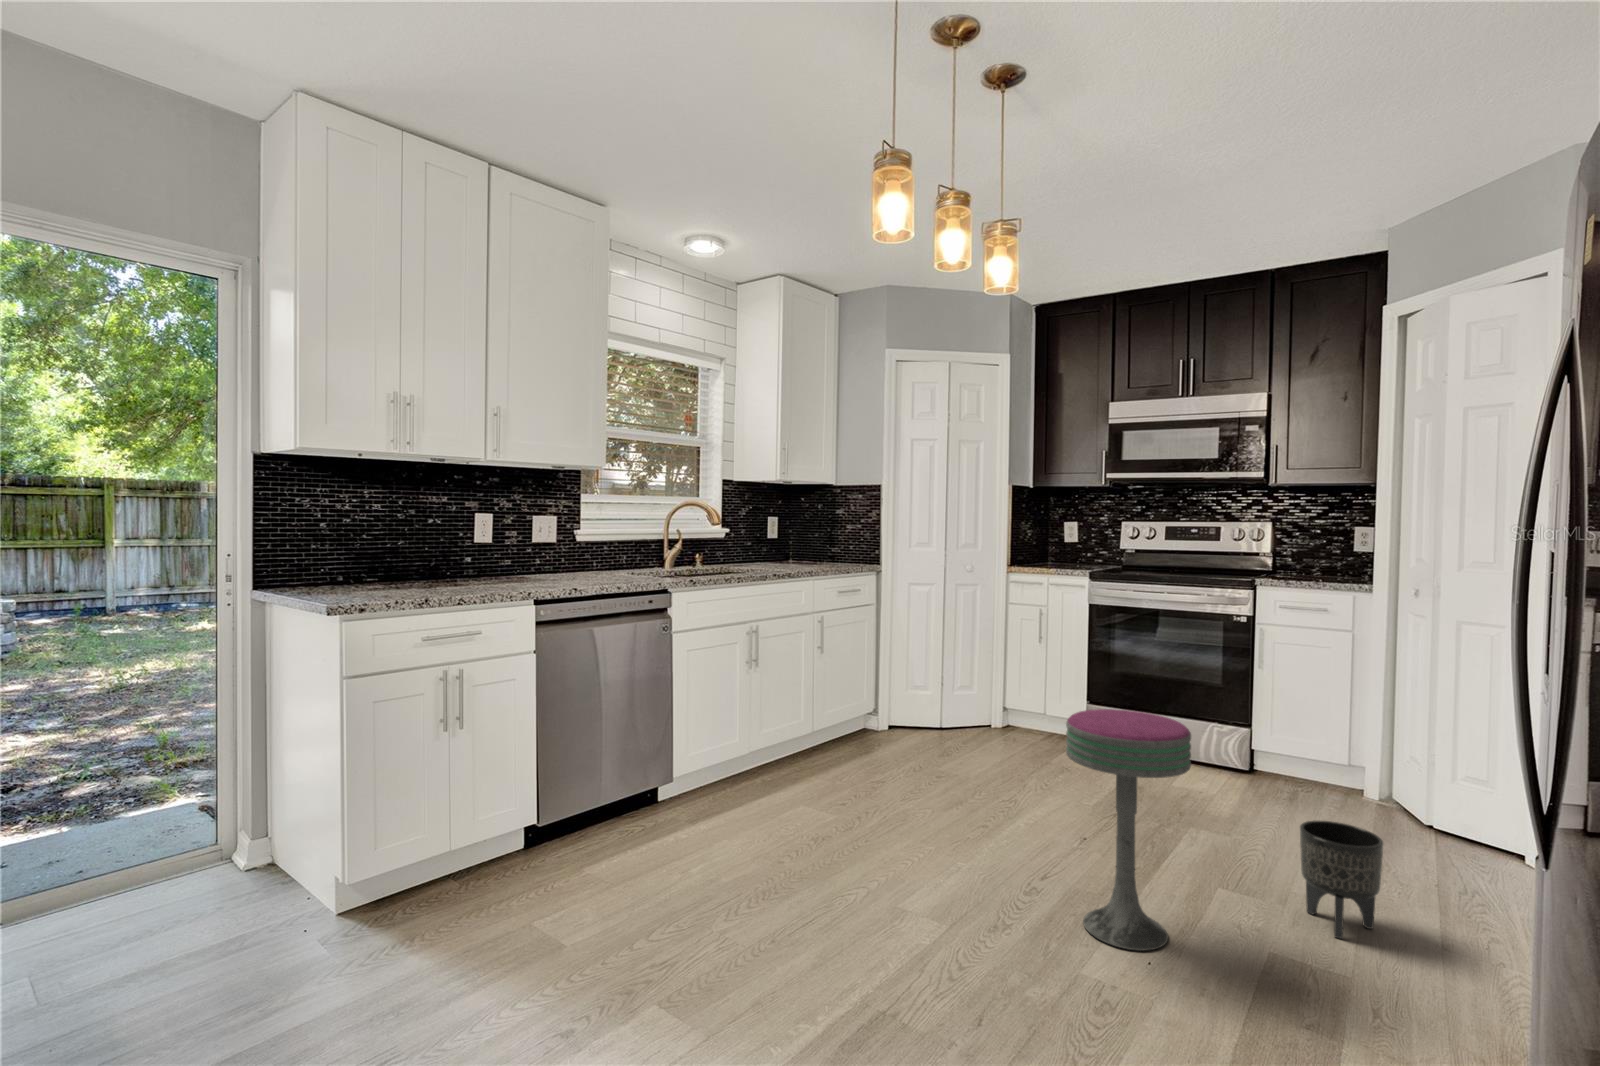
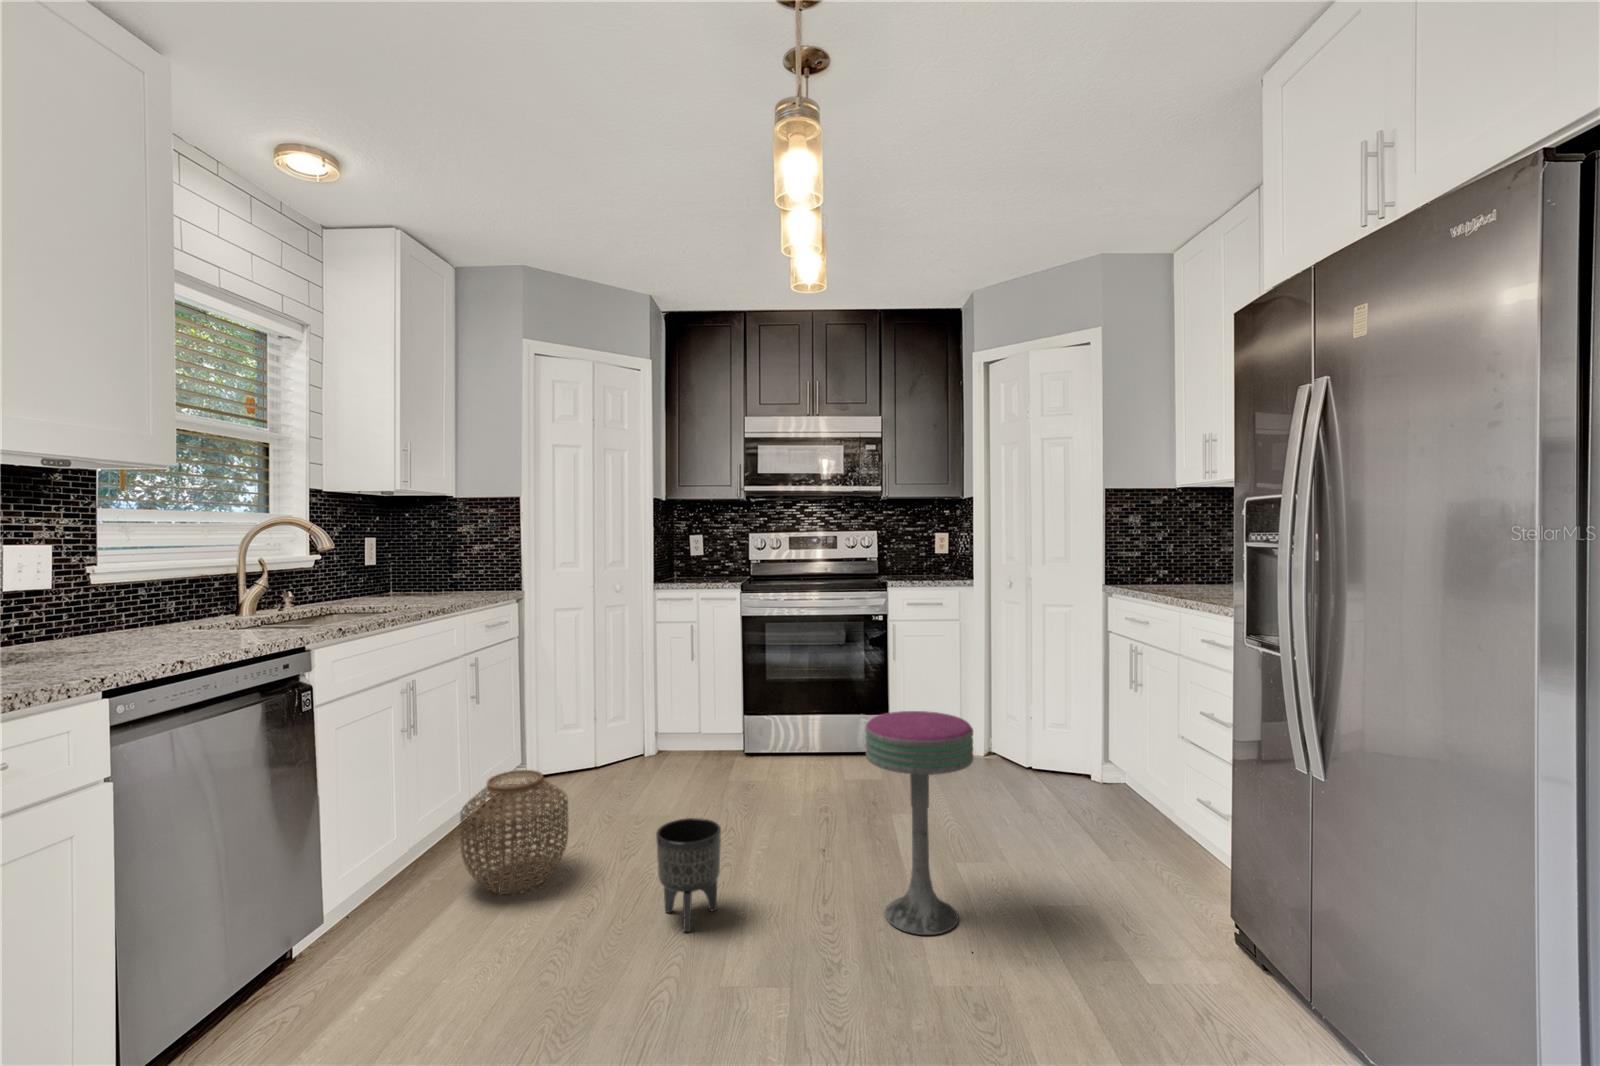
woven basket: none [769,708,851,805] -> present [460,770,568,894]
planter: present [1300,821,1383,939] -> present [656,818,721,932]

